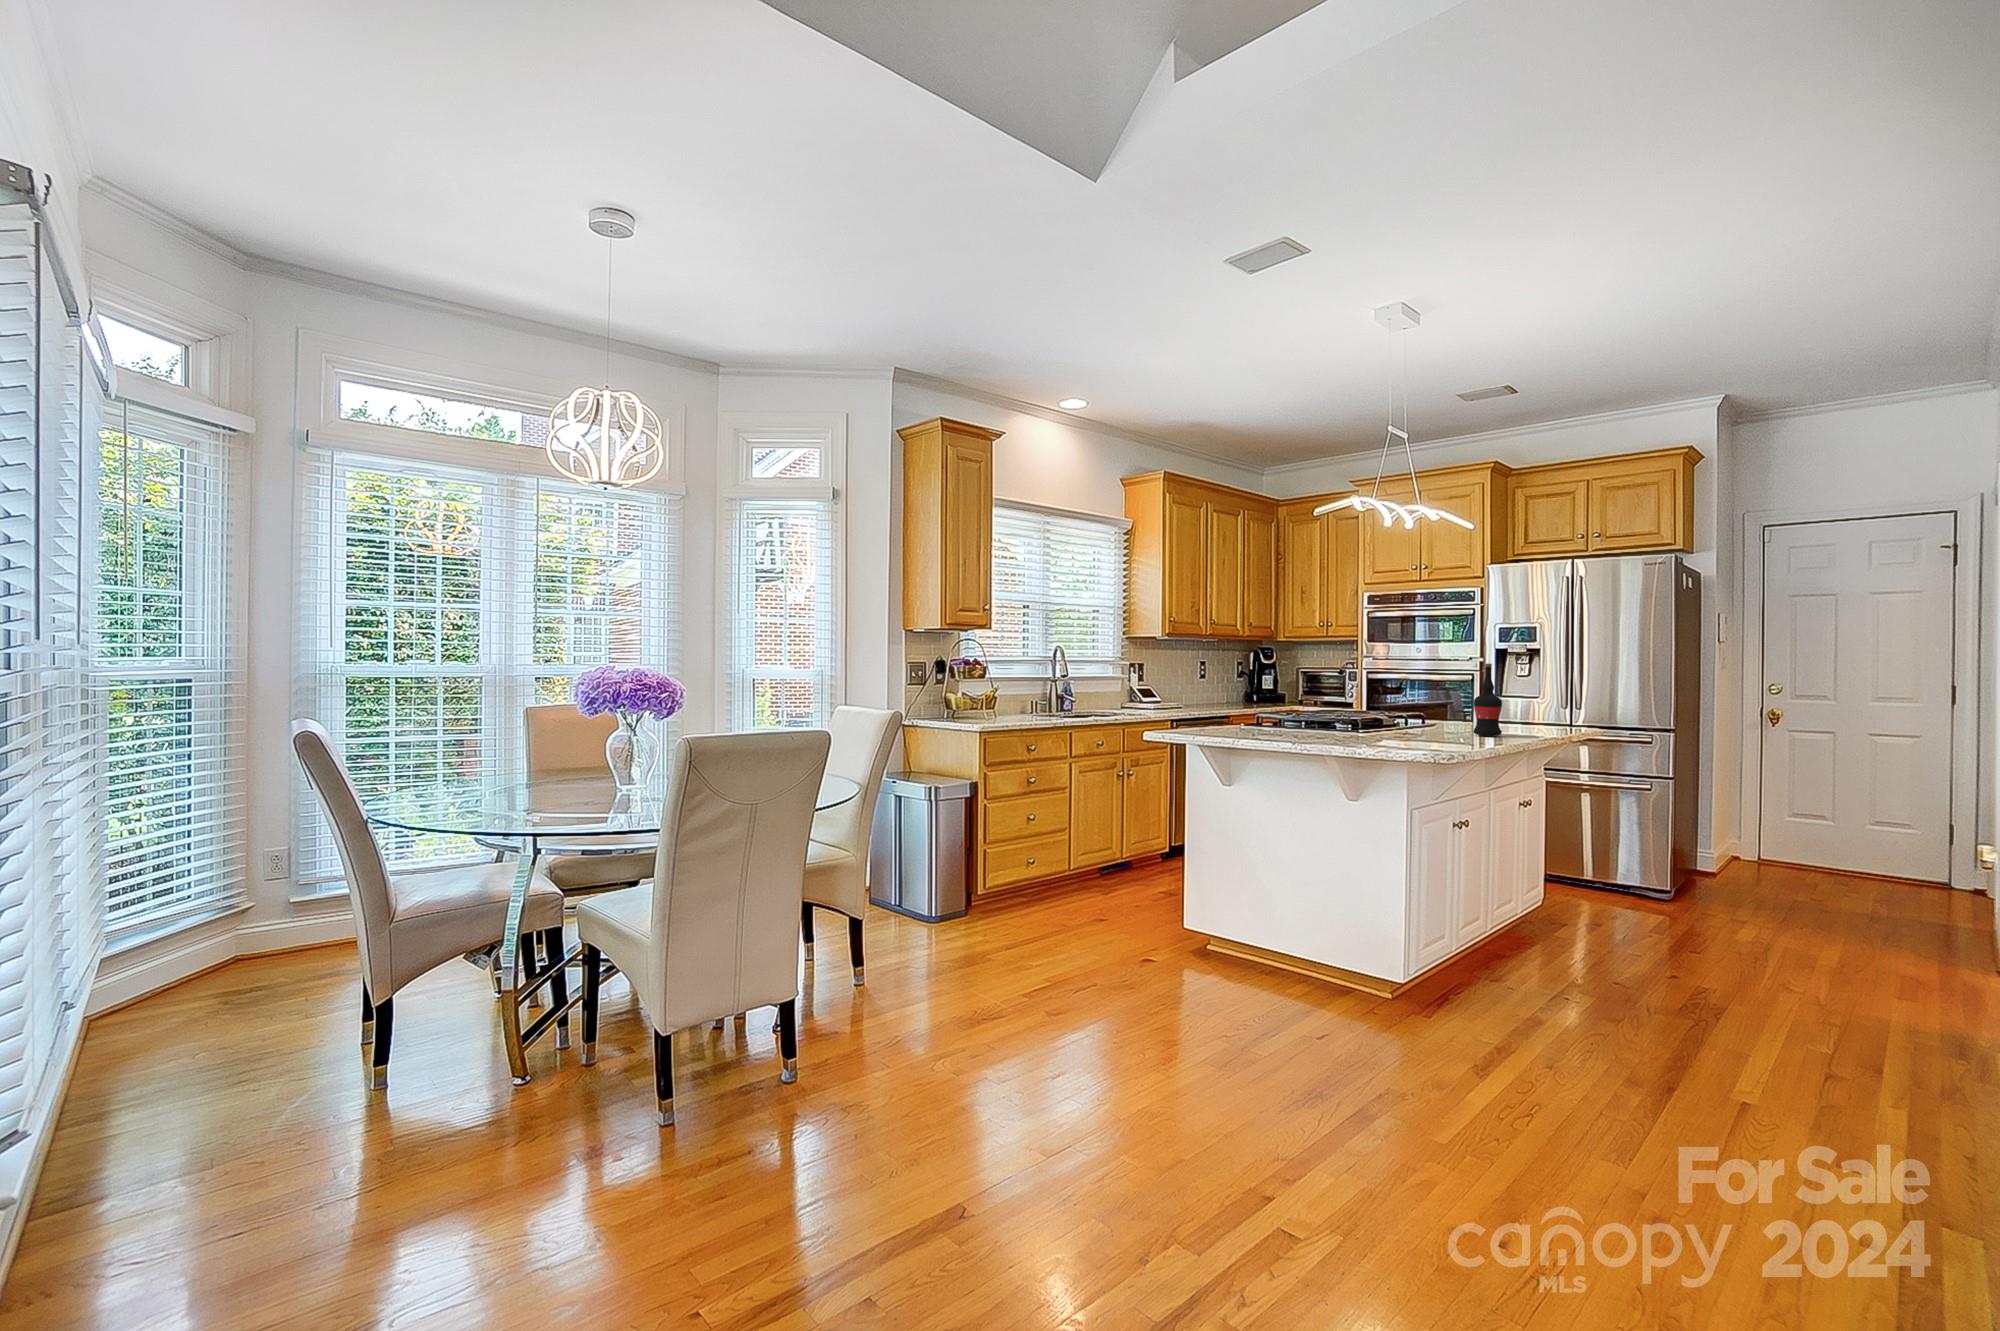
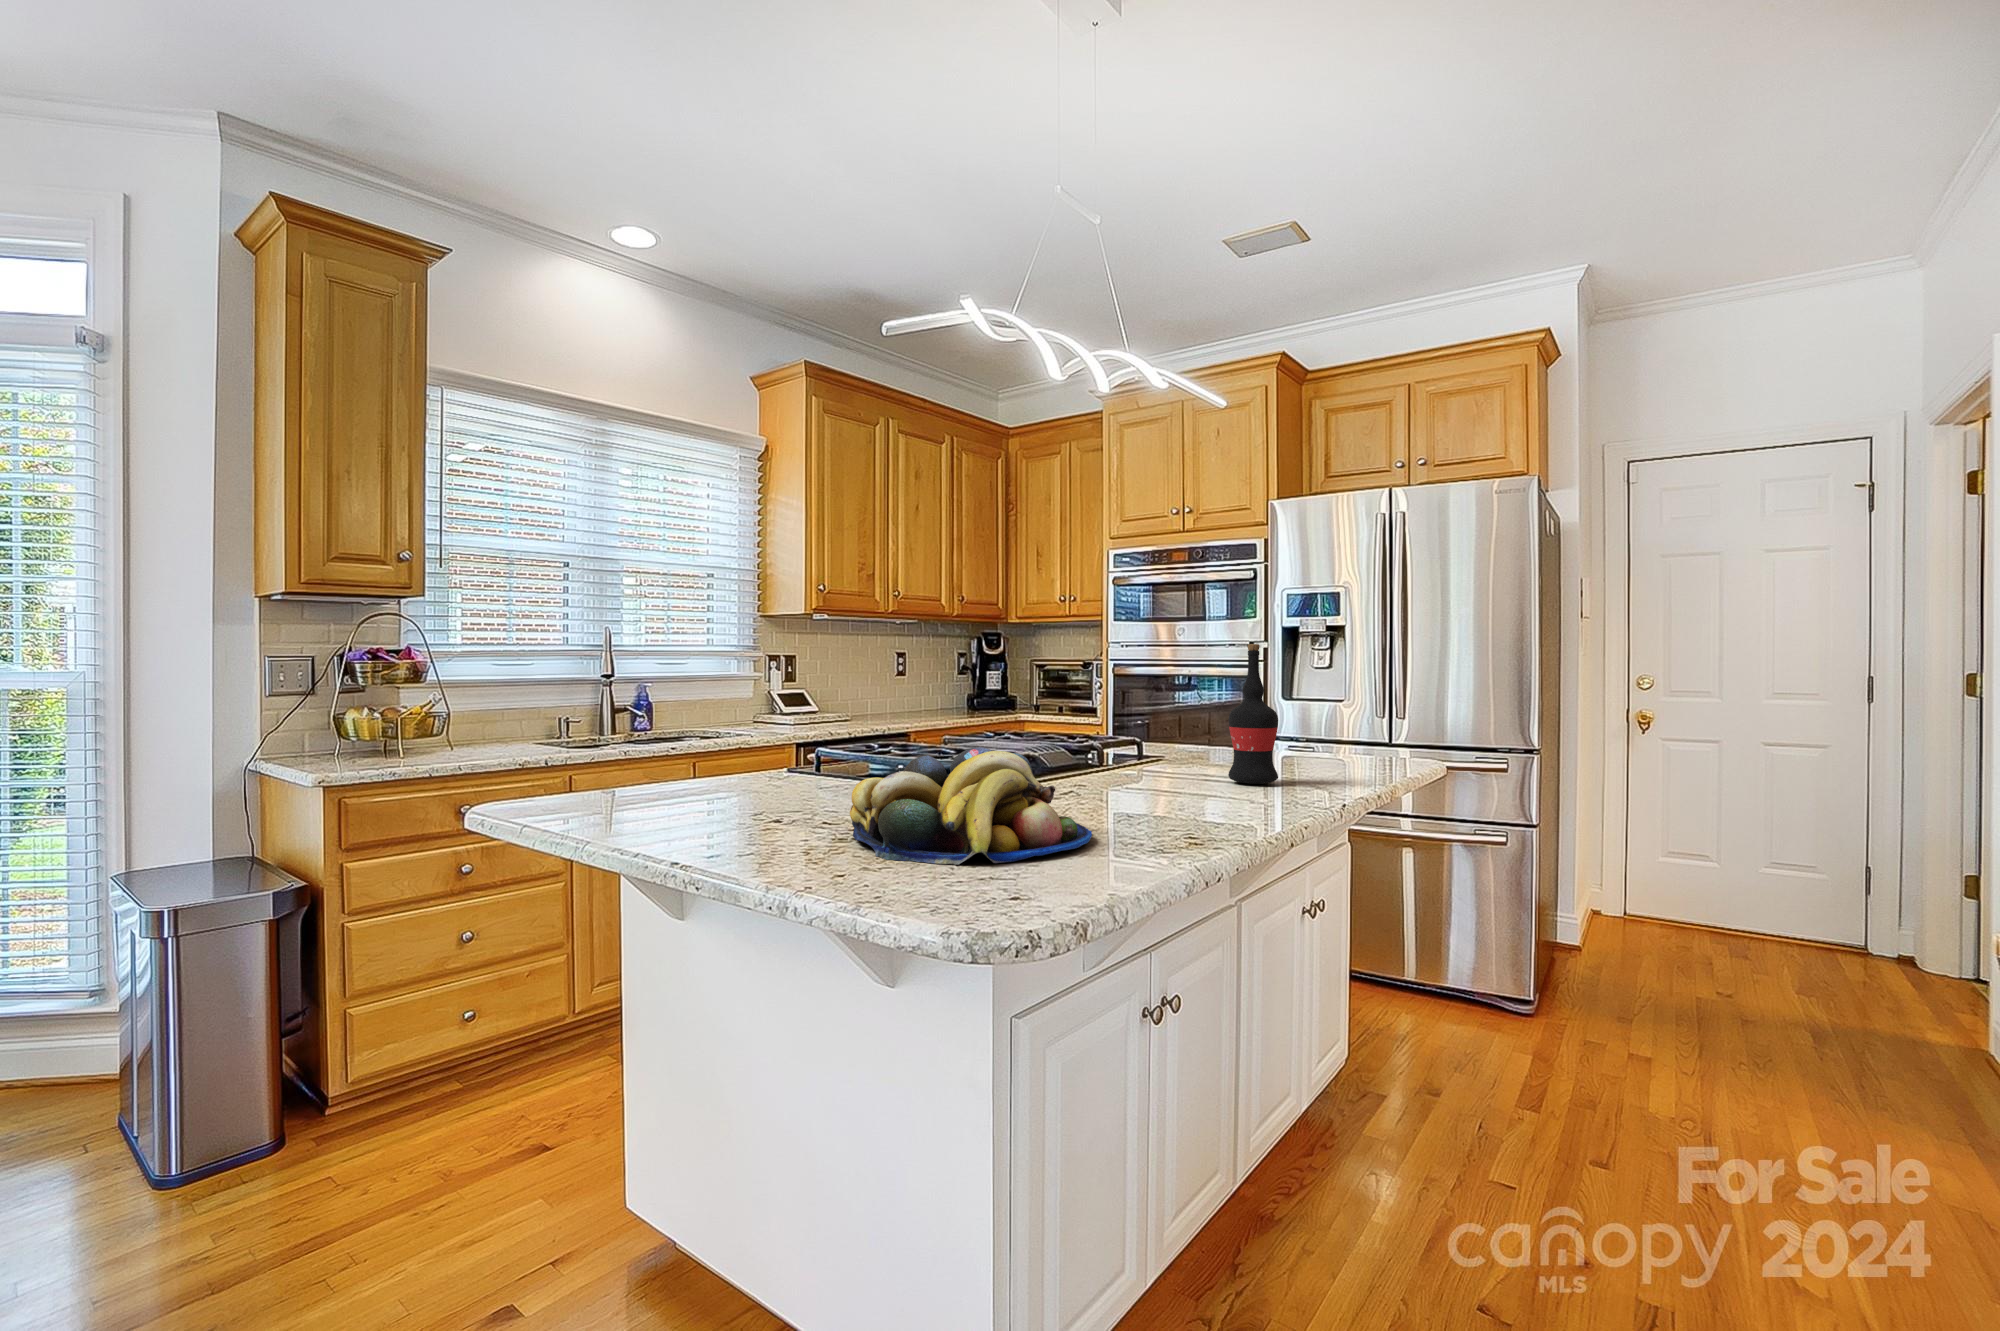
fruit bowl: none [1320,709,1427,750] -> present [850,747,1092,865]

